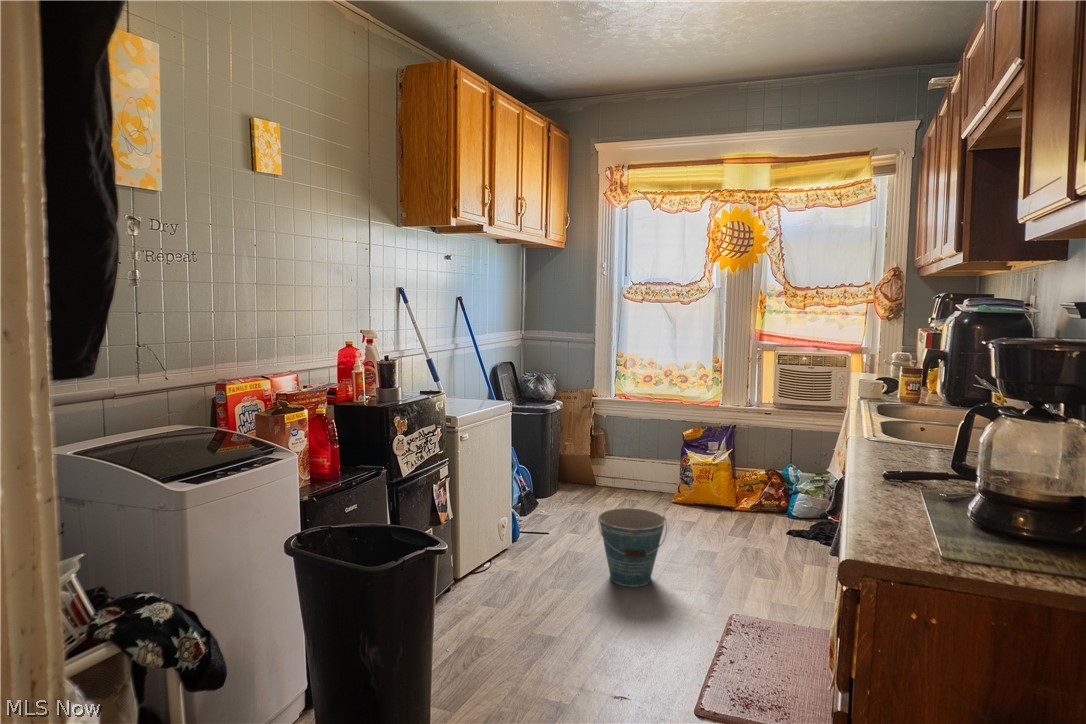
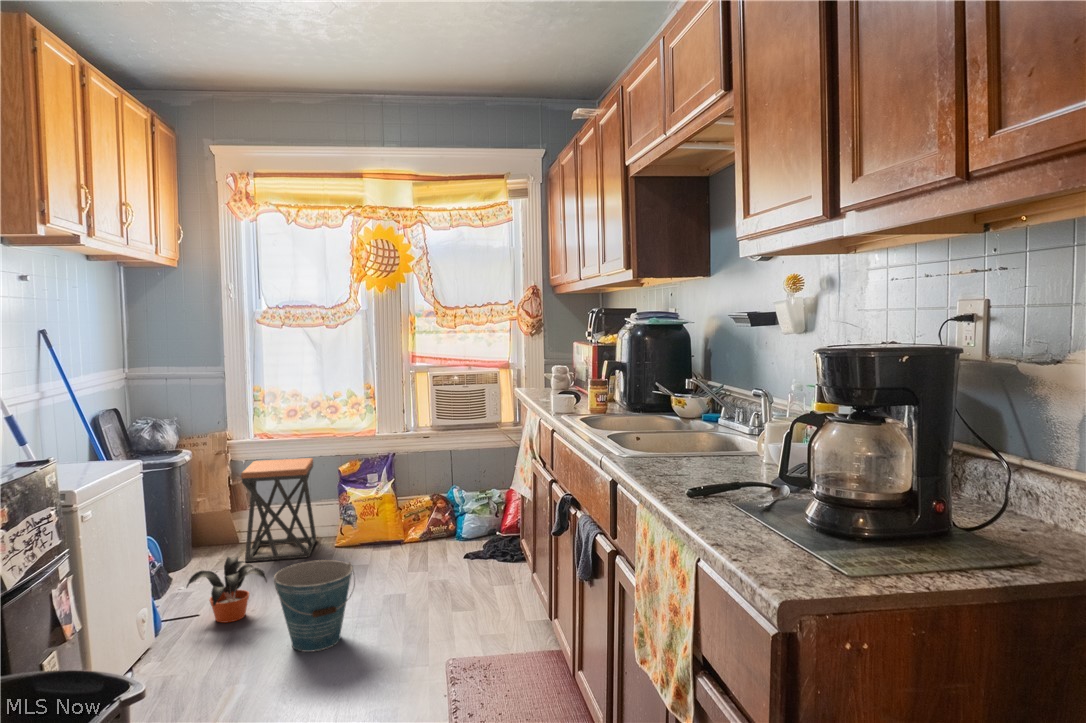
stool: none [596,416,661,506] -> present [241,458,316,562]
potted plant: none [540,492,601,546] -> present [187,557,267,623]

